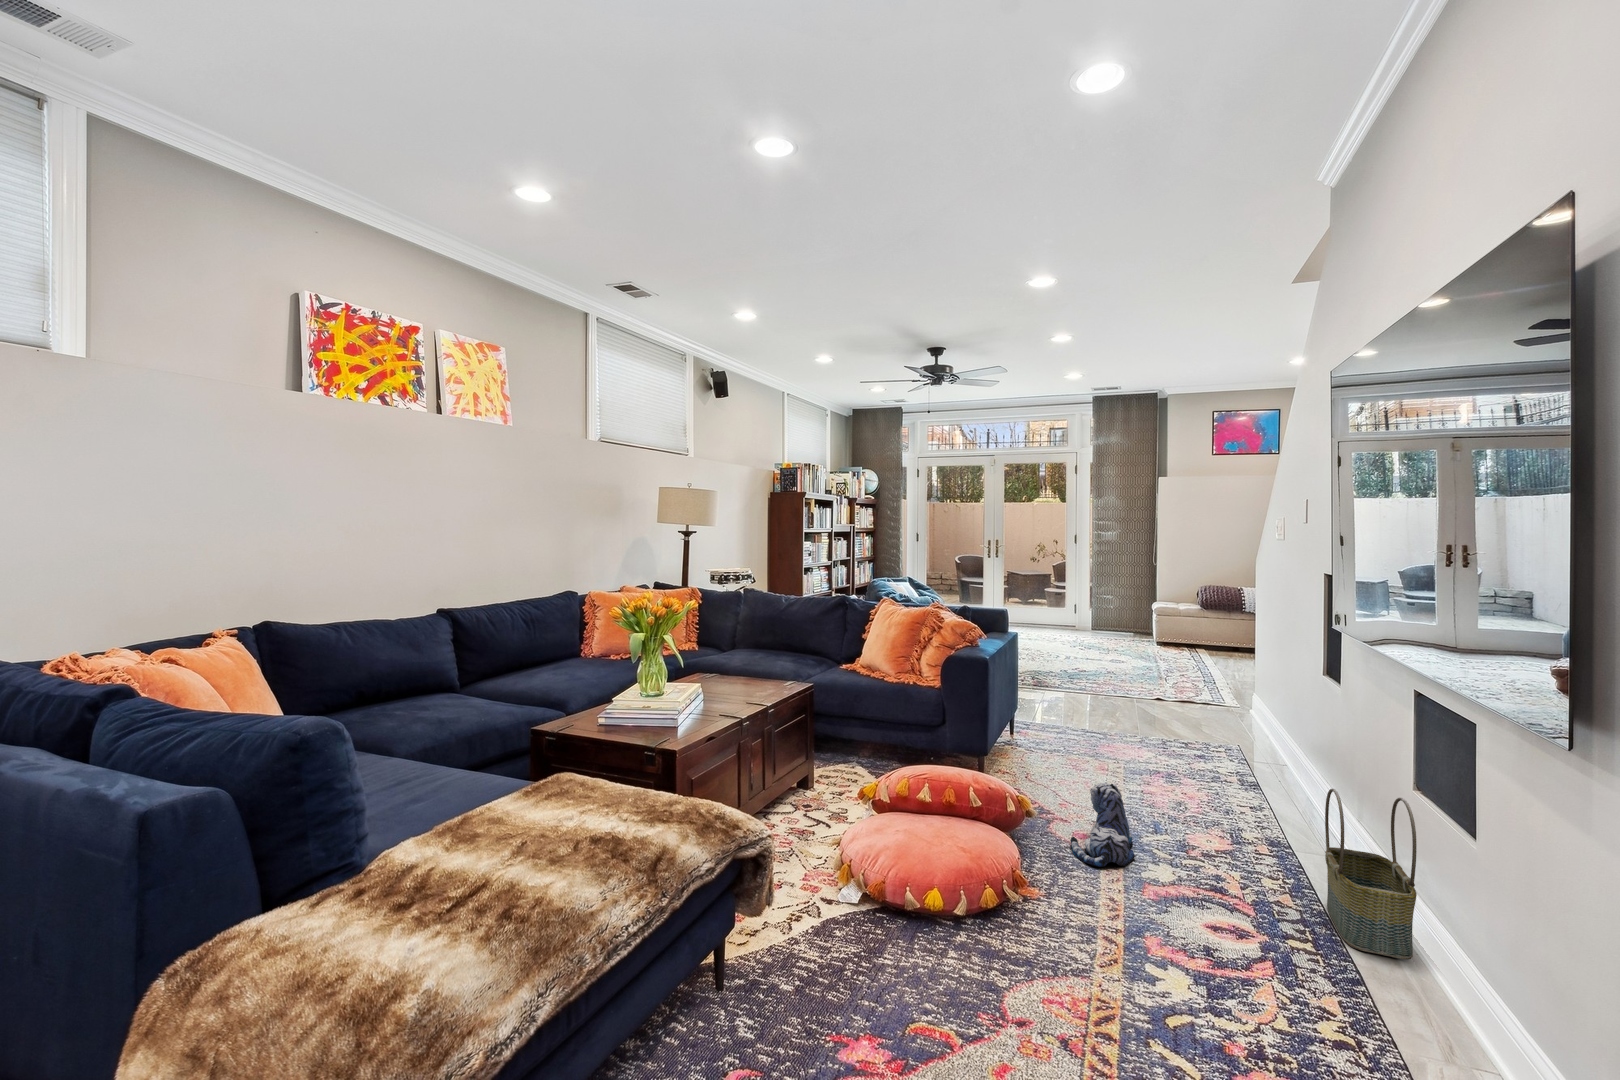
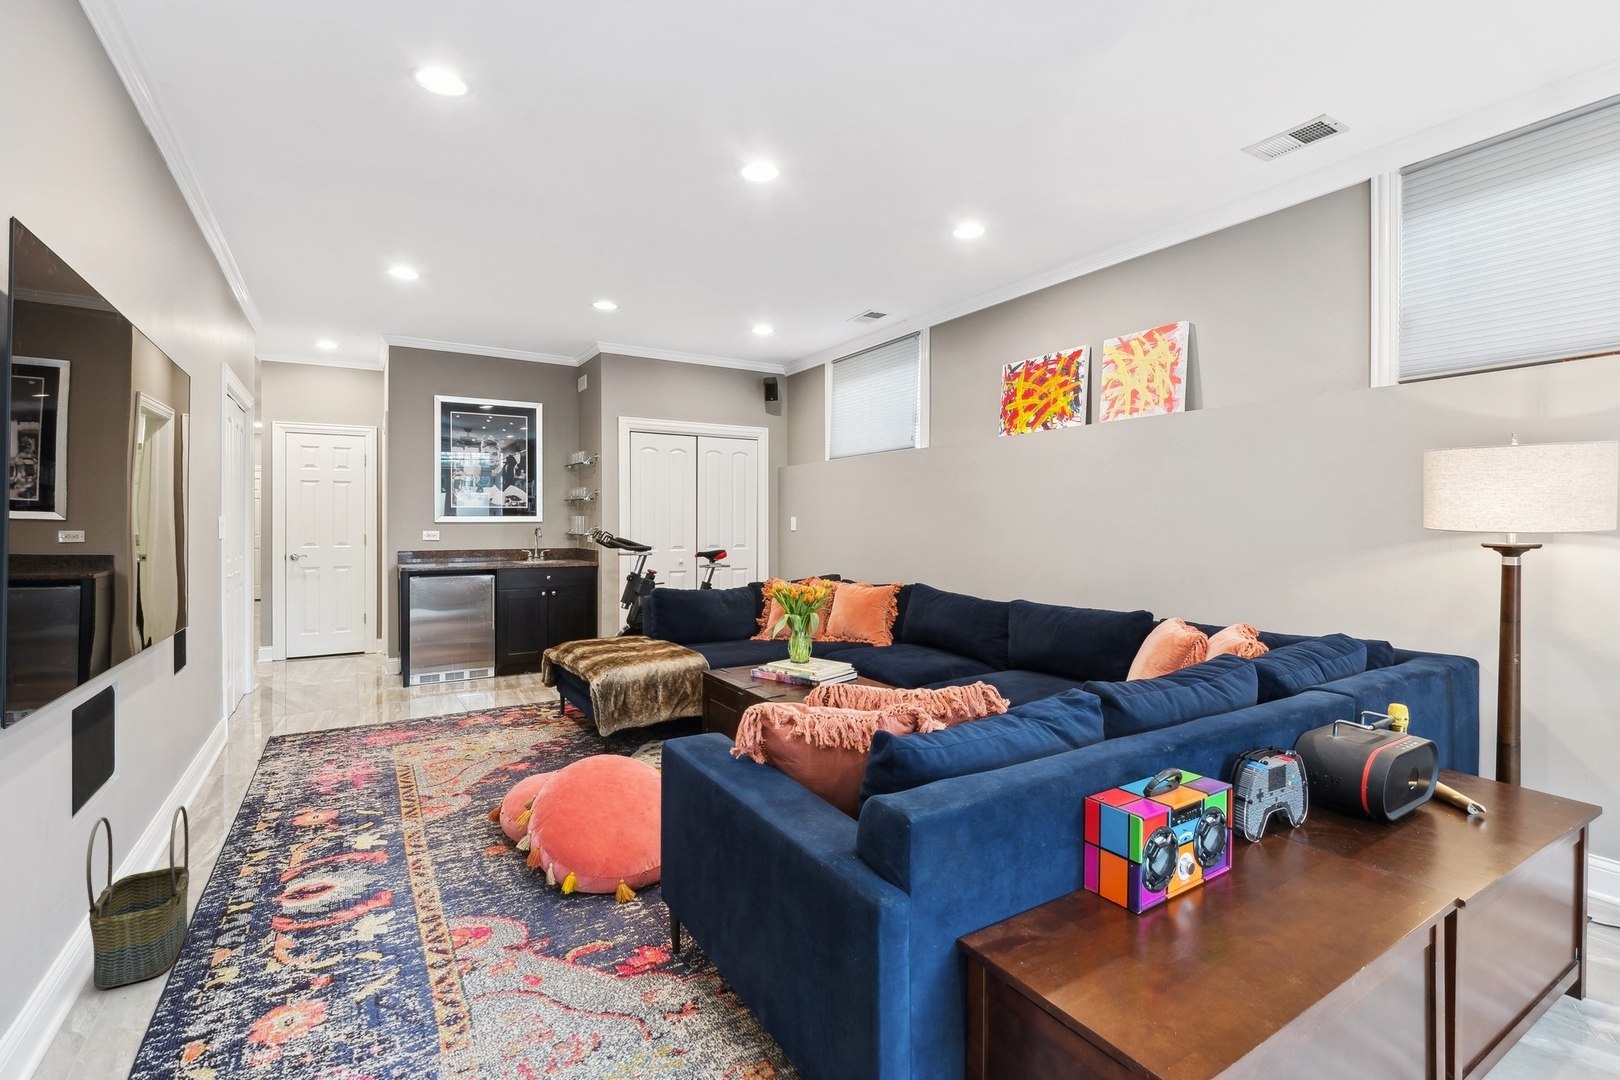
plush toy: present [1070,783,1135,867] -> none [404,856,486,964]

